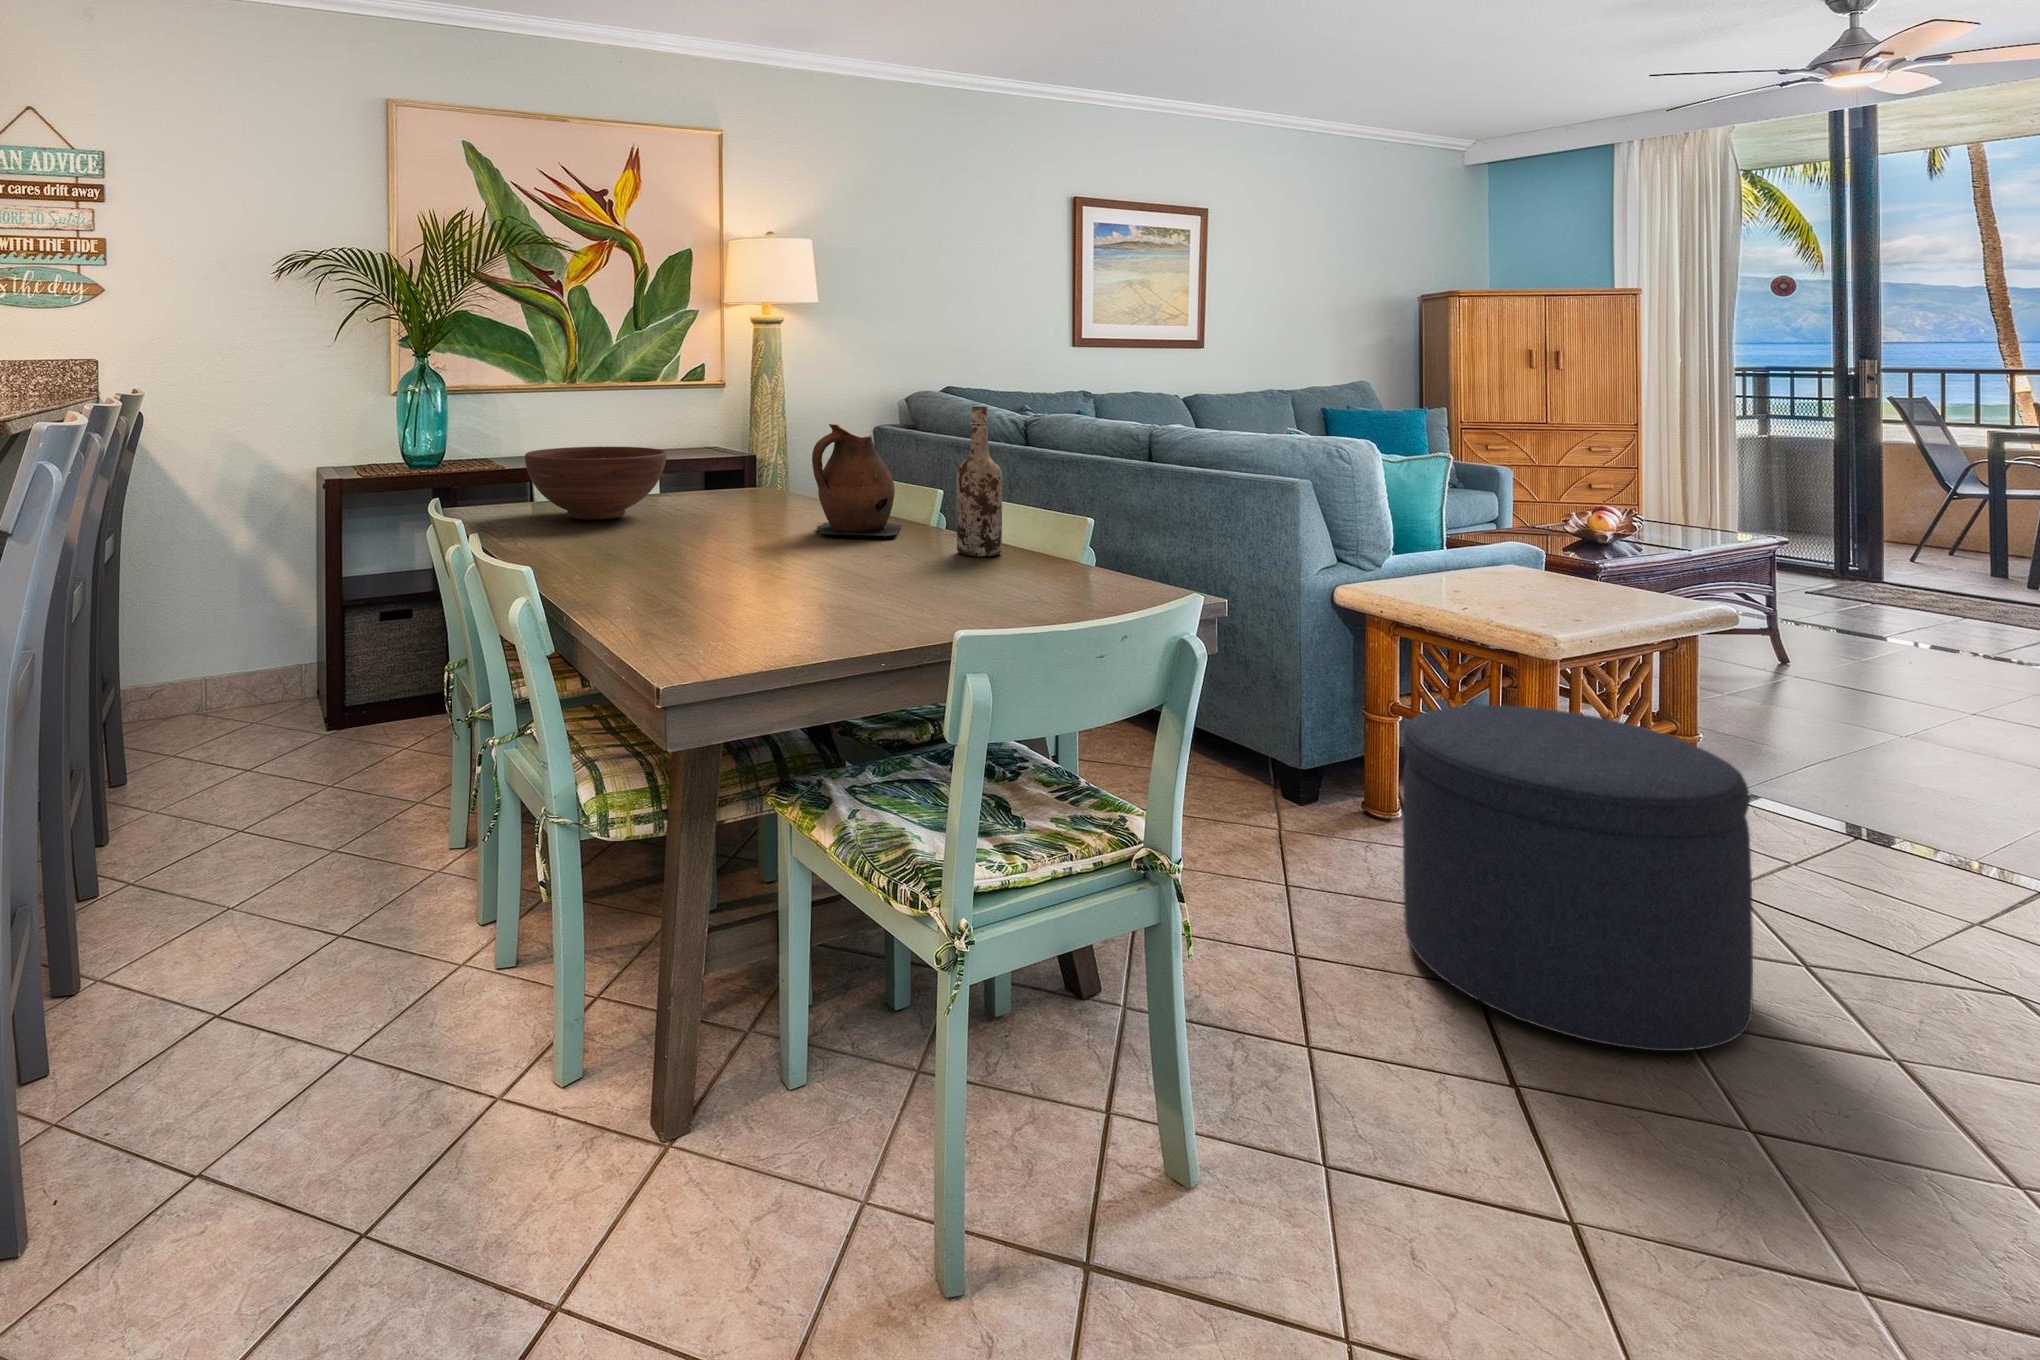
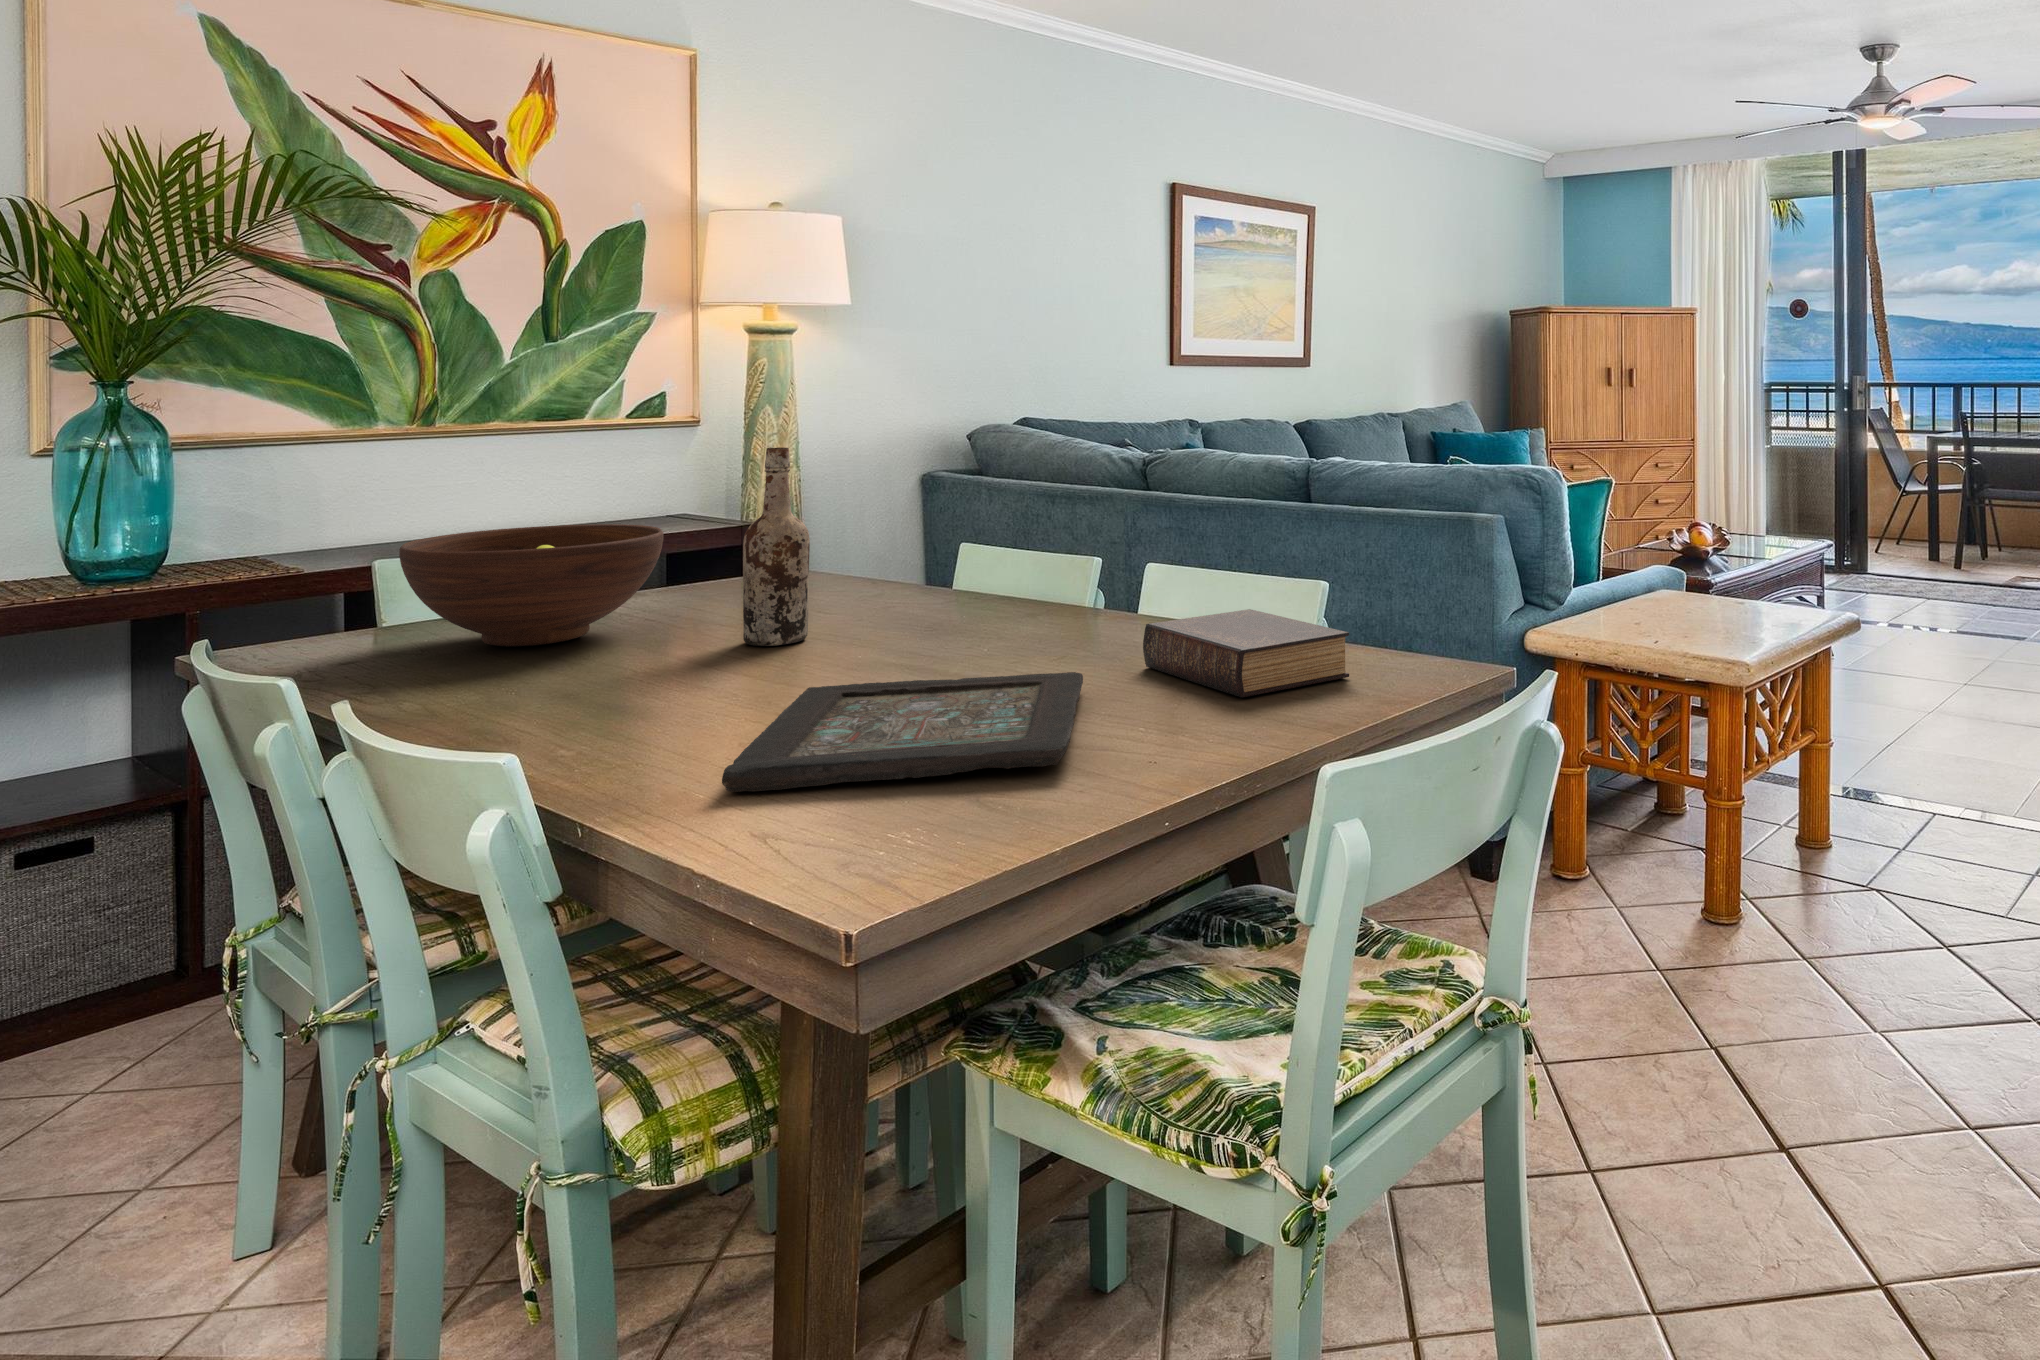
wine bottle: present [956,407,1003,556] -> present [743,448,810,646]
ceramic pitcher: present [812,424,901,538] -> none [917,477,1046,634]
book: none [943,534,1091,595] -> present [1143,609,1349,698]
decorative tray: none [635,557,890,620] -> present [722,672,1083,792]
ottoman: present [1403,705,1753,1051] -> none [1638,745,1949,1089]

